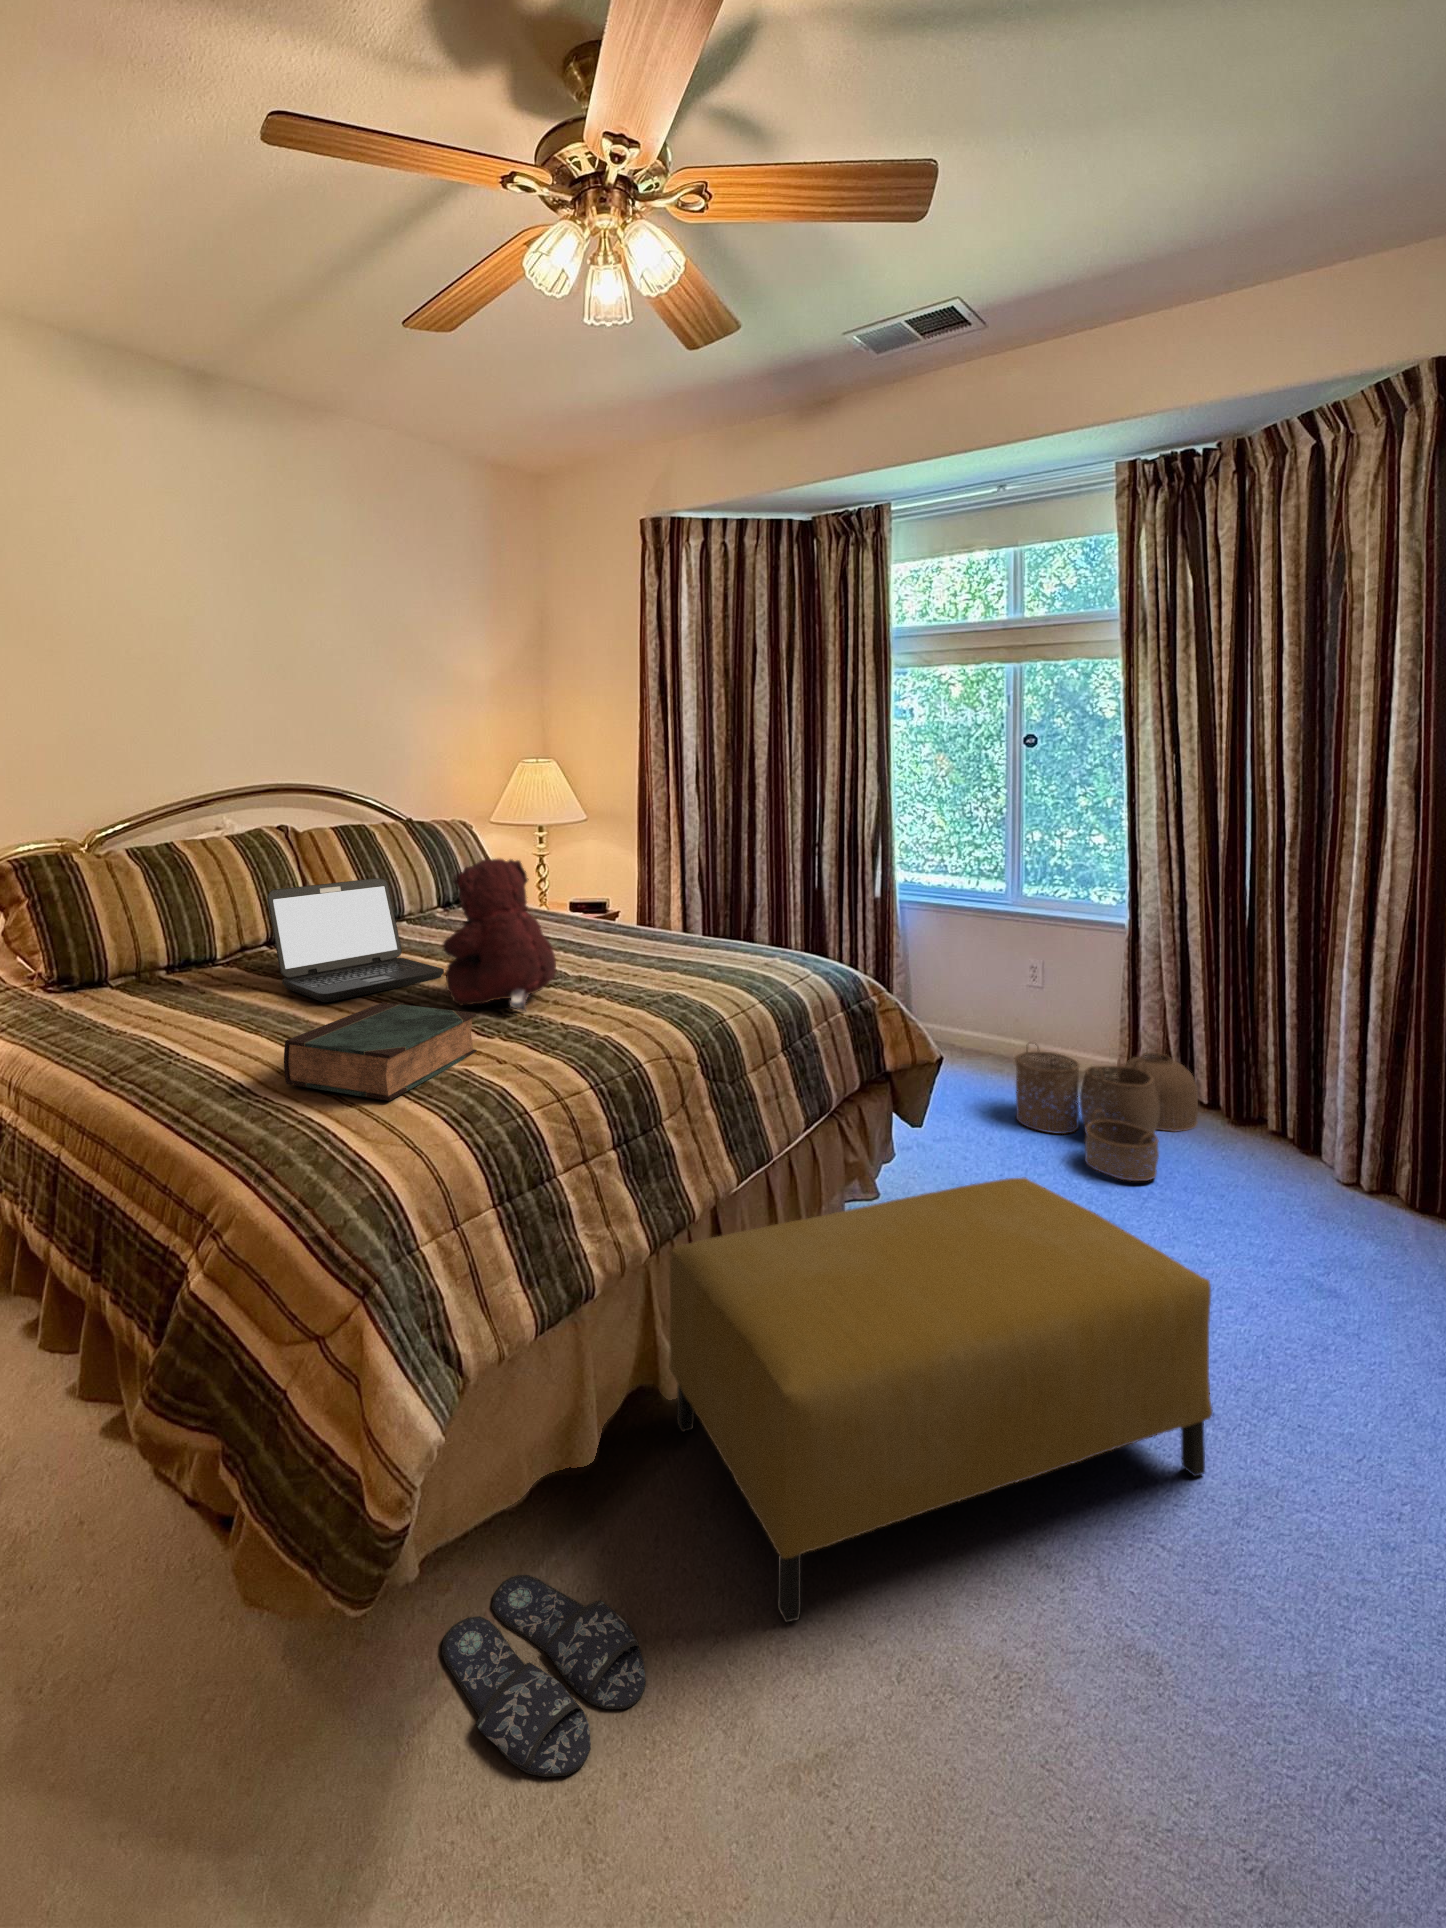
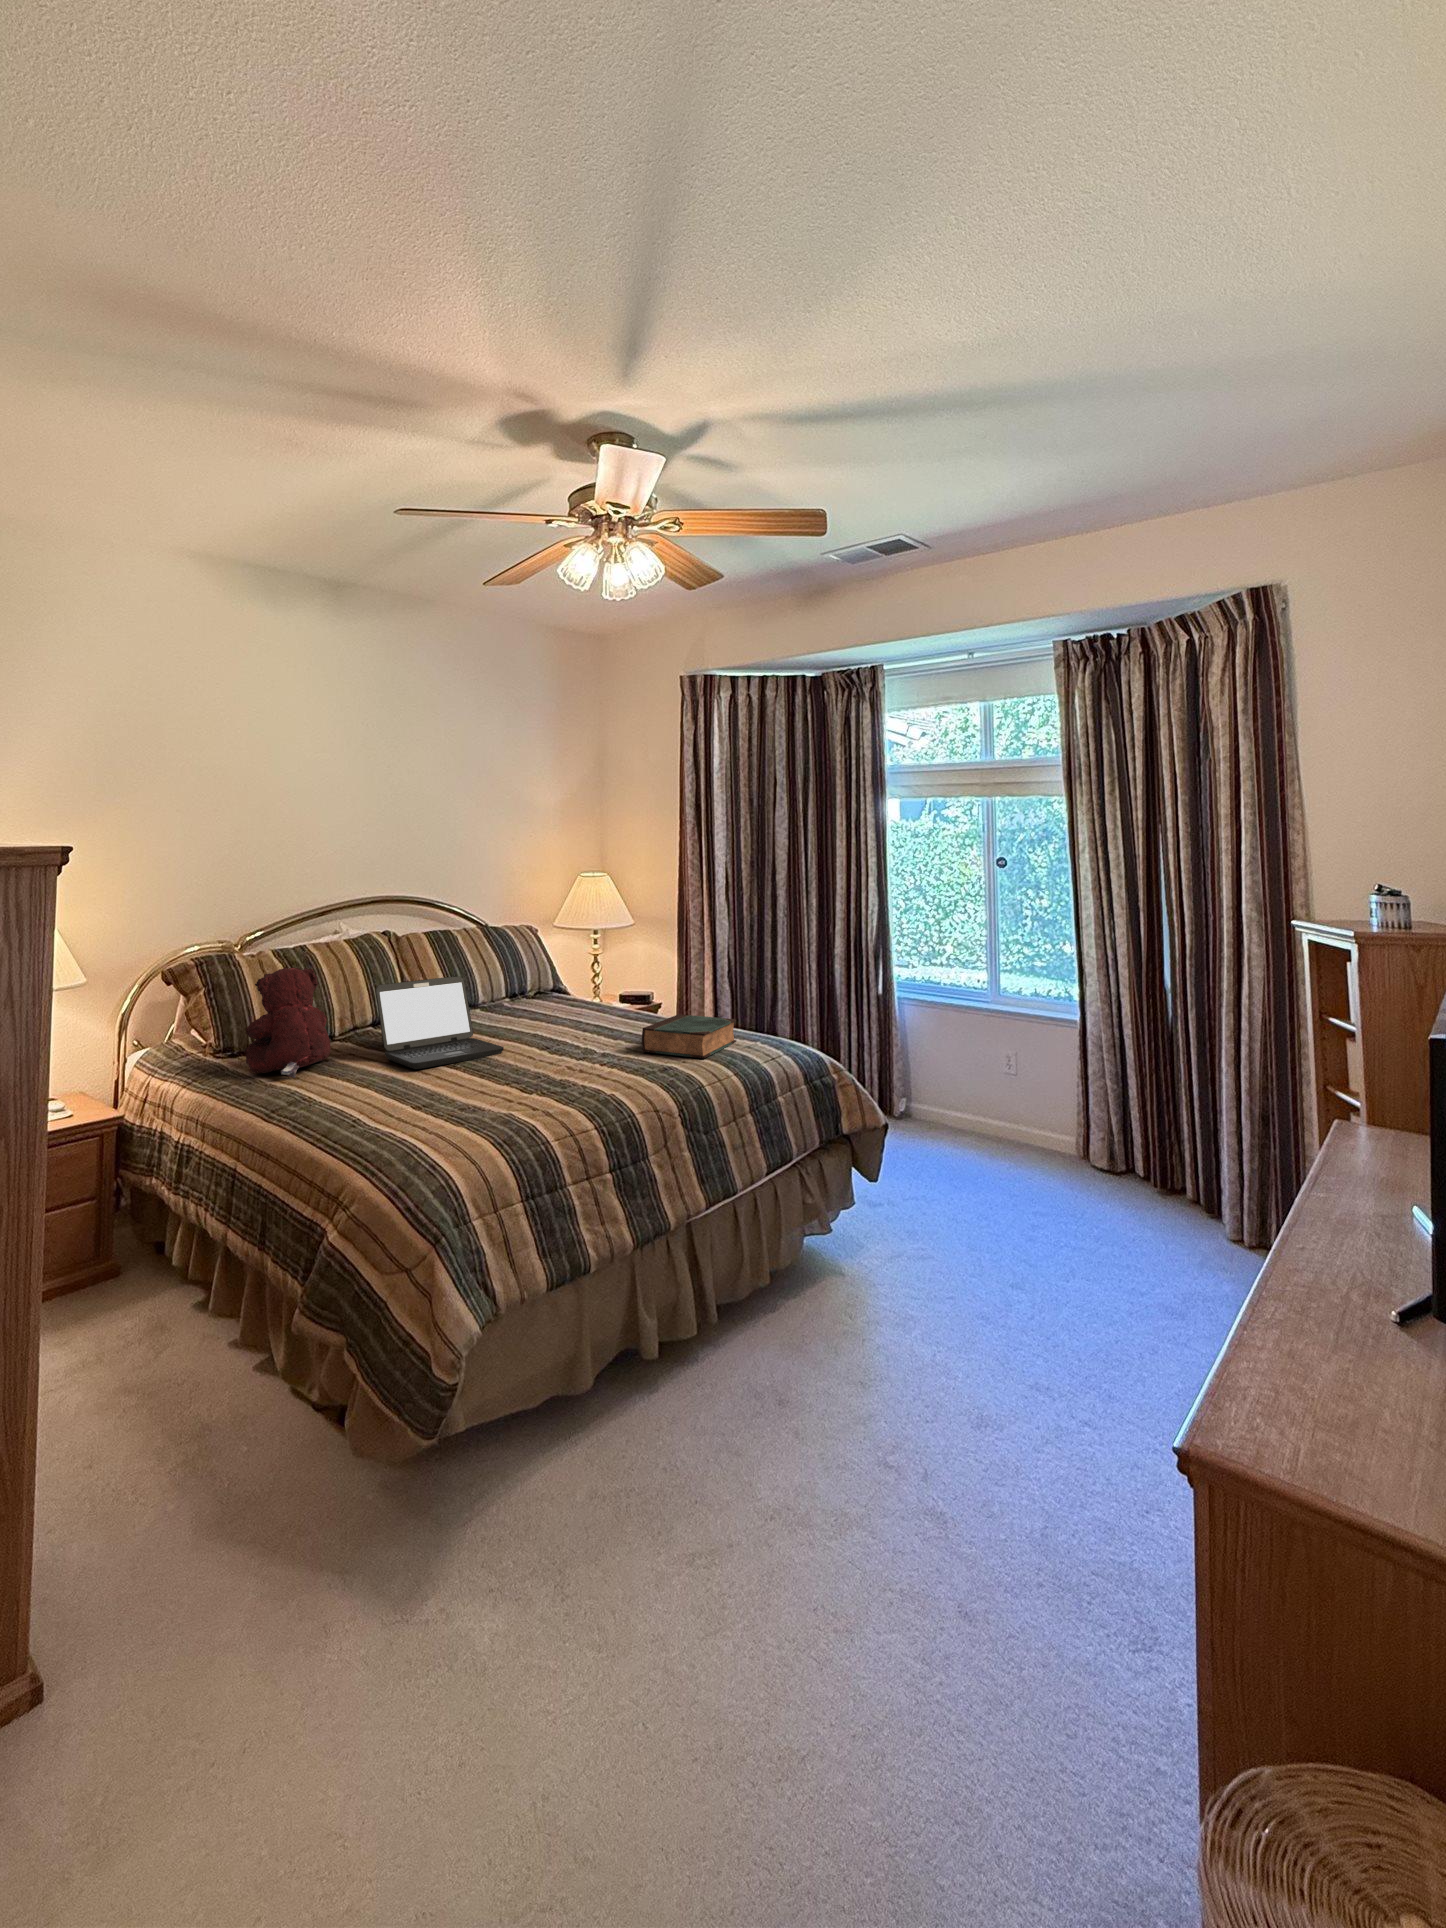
teddy bear: present [443,857,556,1011] -> present [245,967,331,1078]
book: present [284,1002,477,1101] -> present [642,1014,736,1058]
woven basket: present [1015,1043,1198,1181] -> none [976,1120,1133,1234]
ottoman: present [669,1177,1212,1622] -> none [649,1211,1025,1482]
slippers: present [442,1575,645,1777] -> none [480,1452,607,1543]

